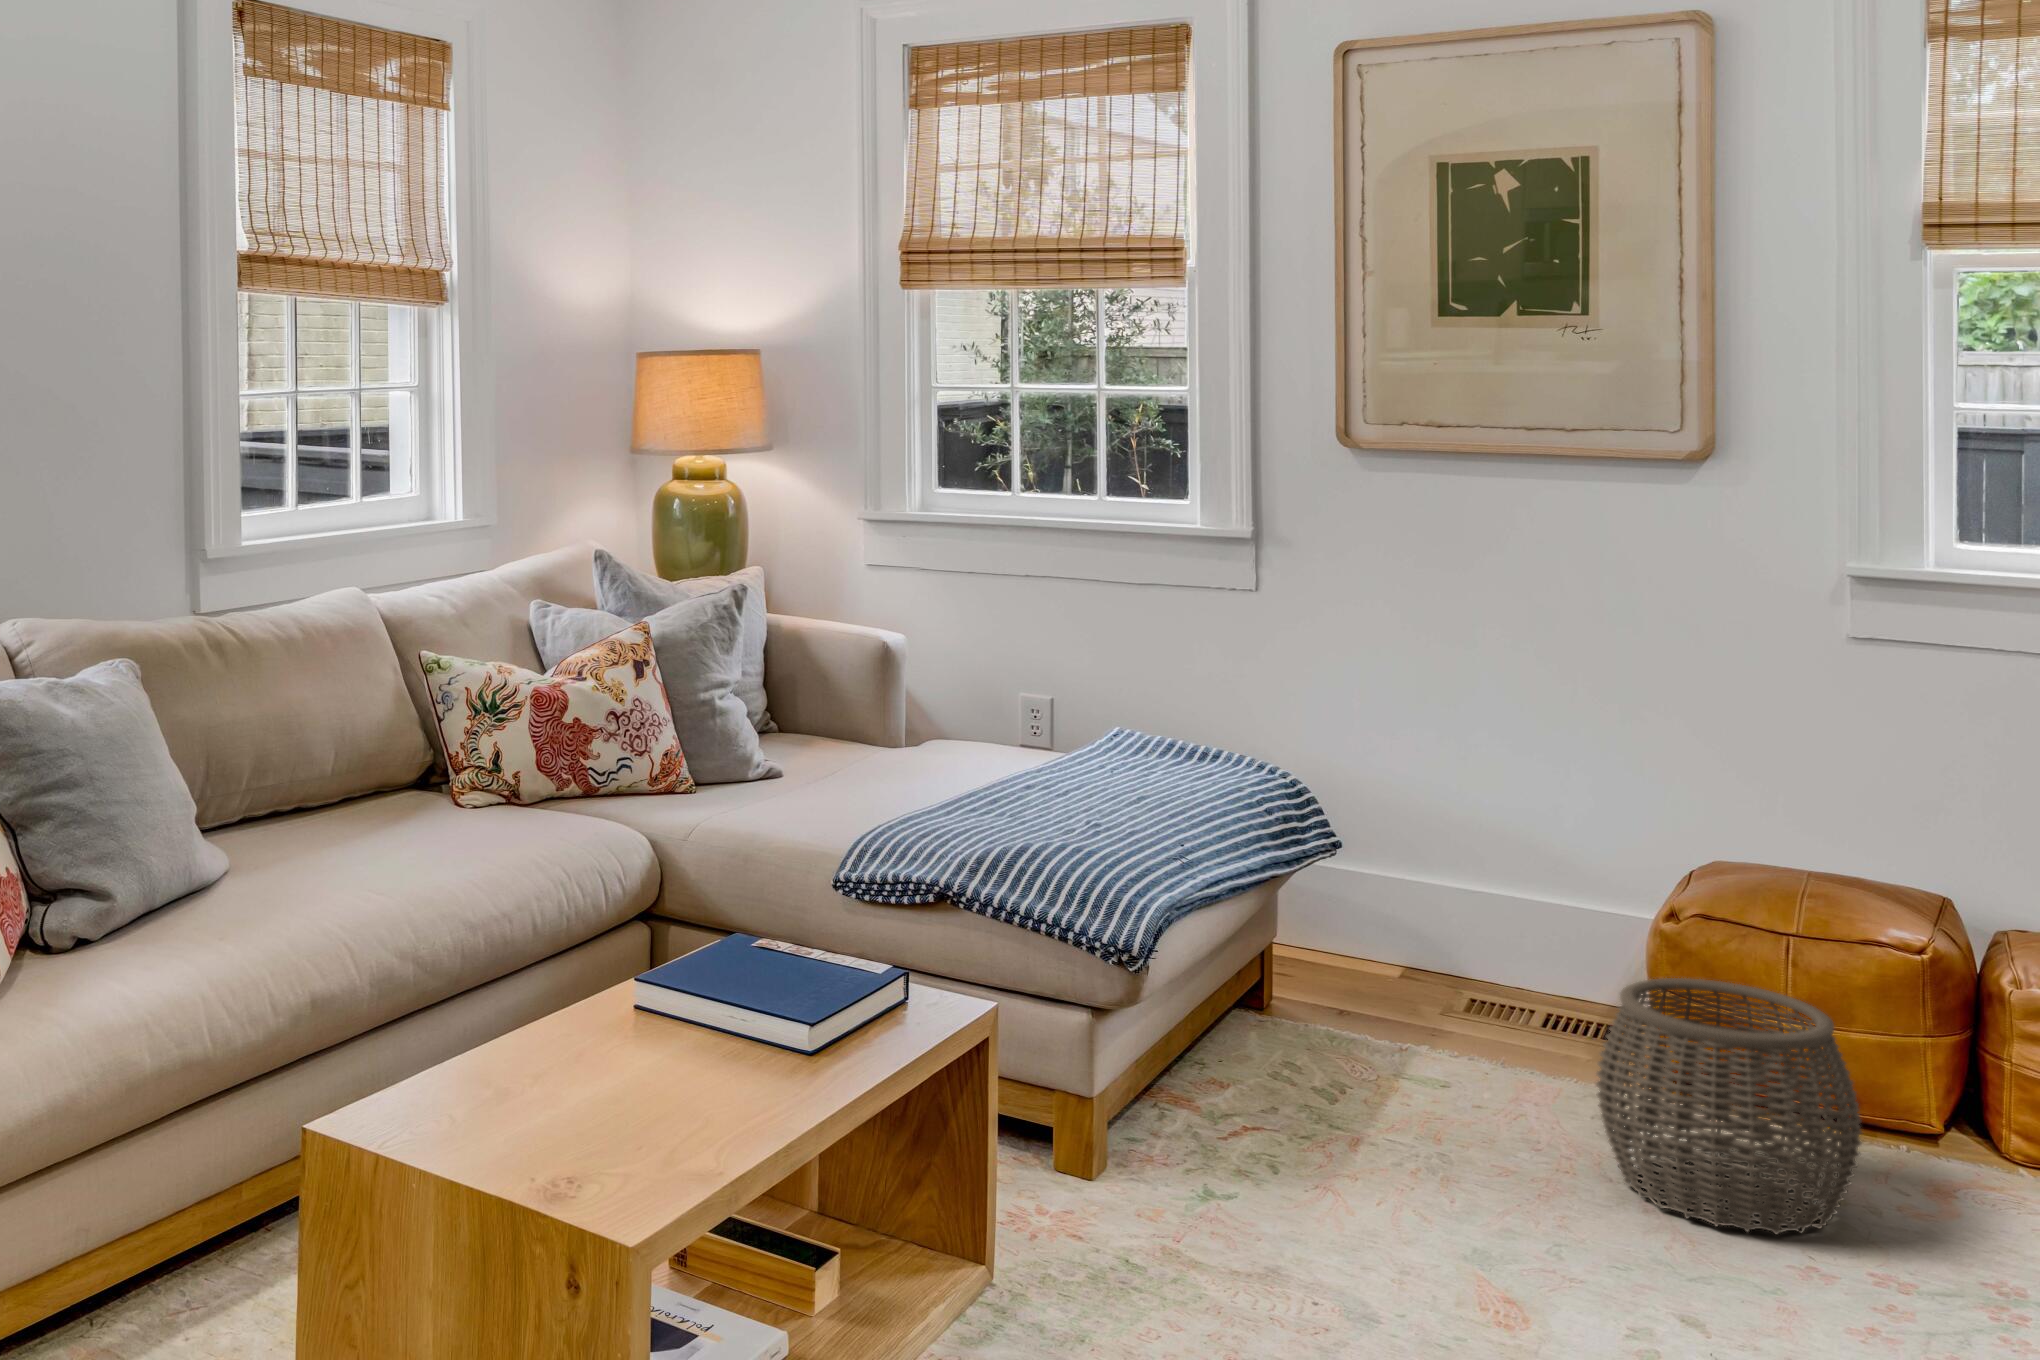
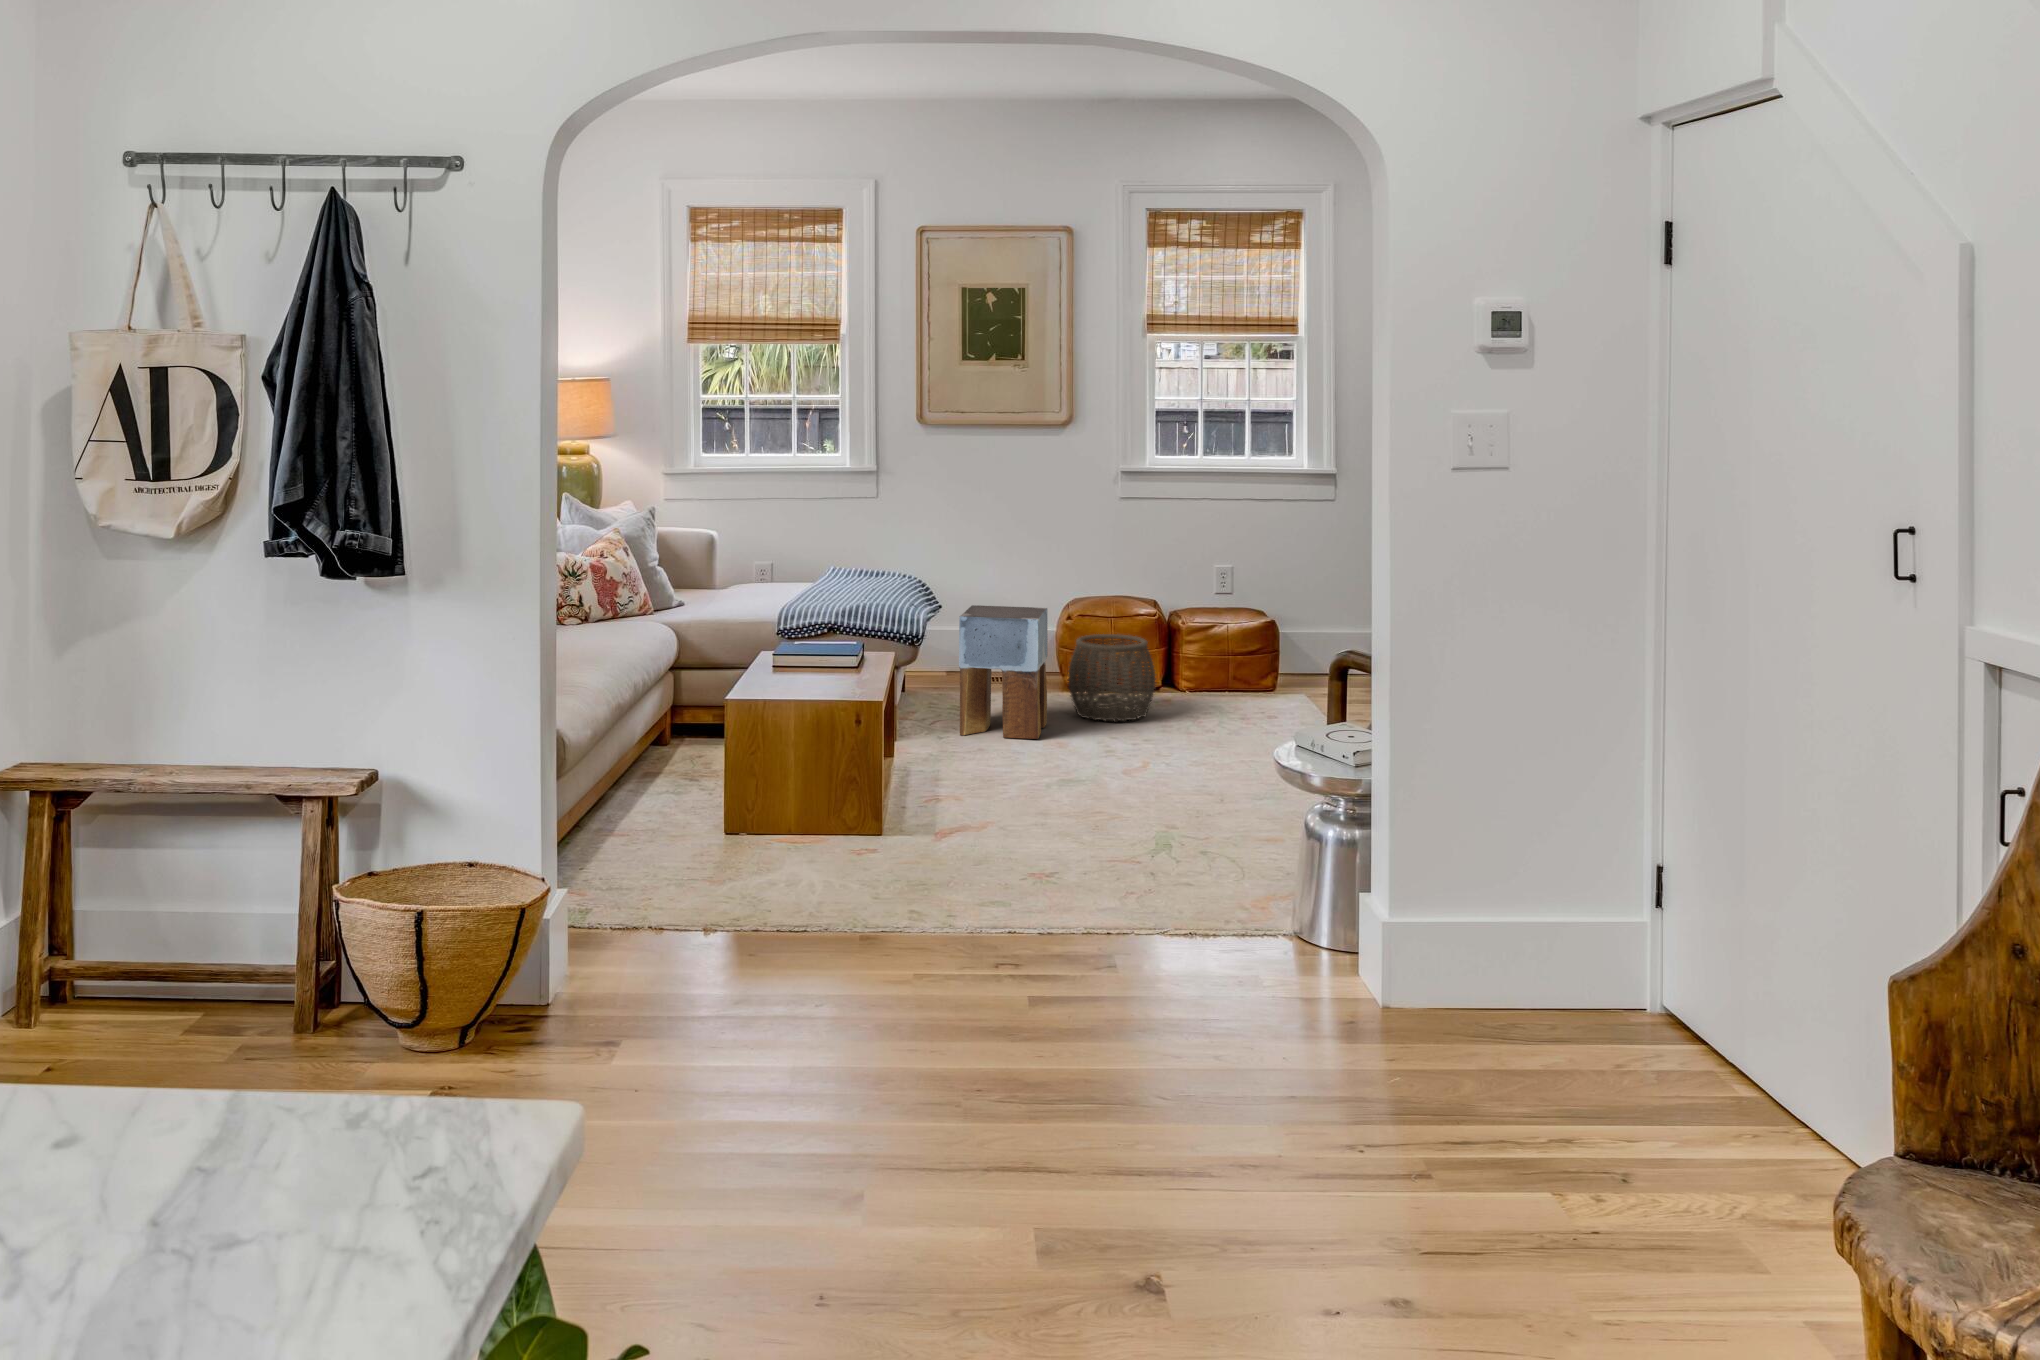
stool: none [1254,867,1518,1240] -> present [959,605,1048,739]

